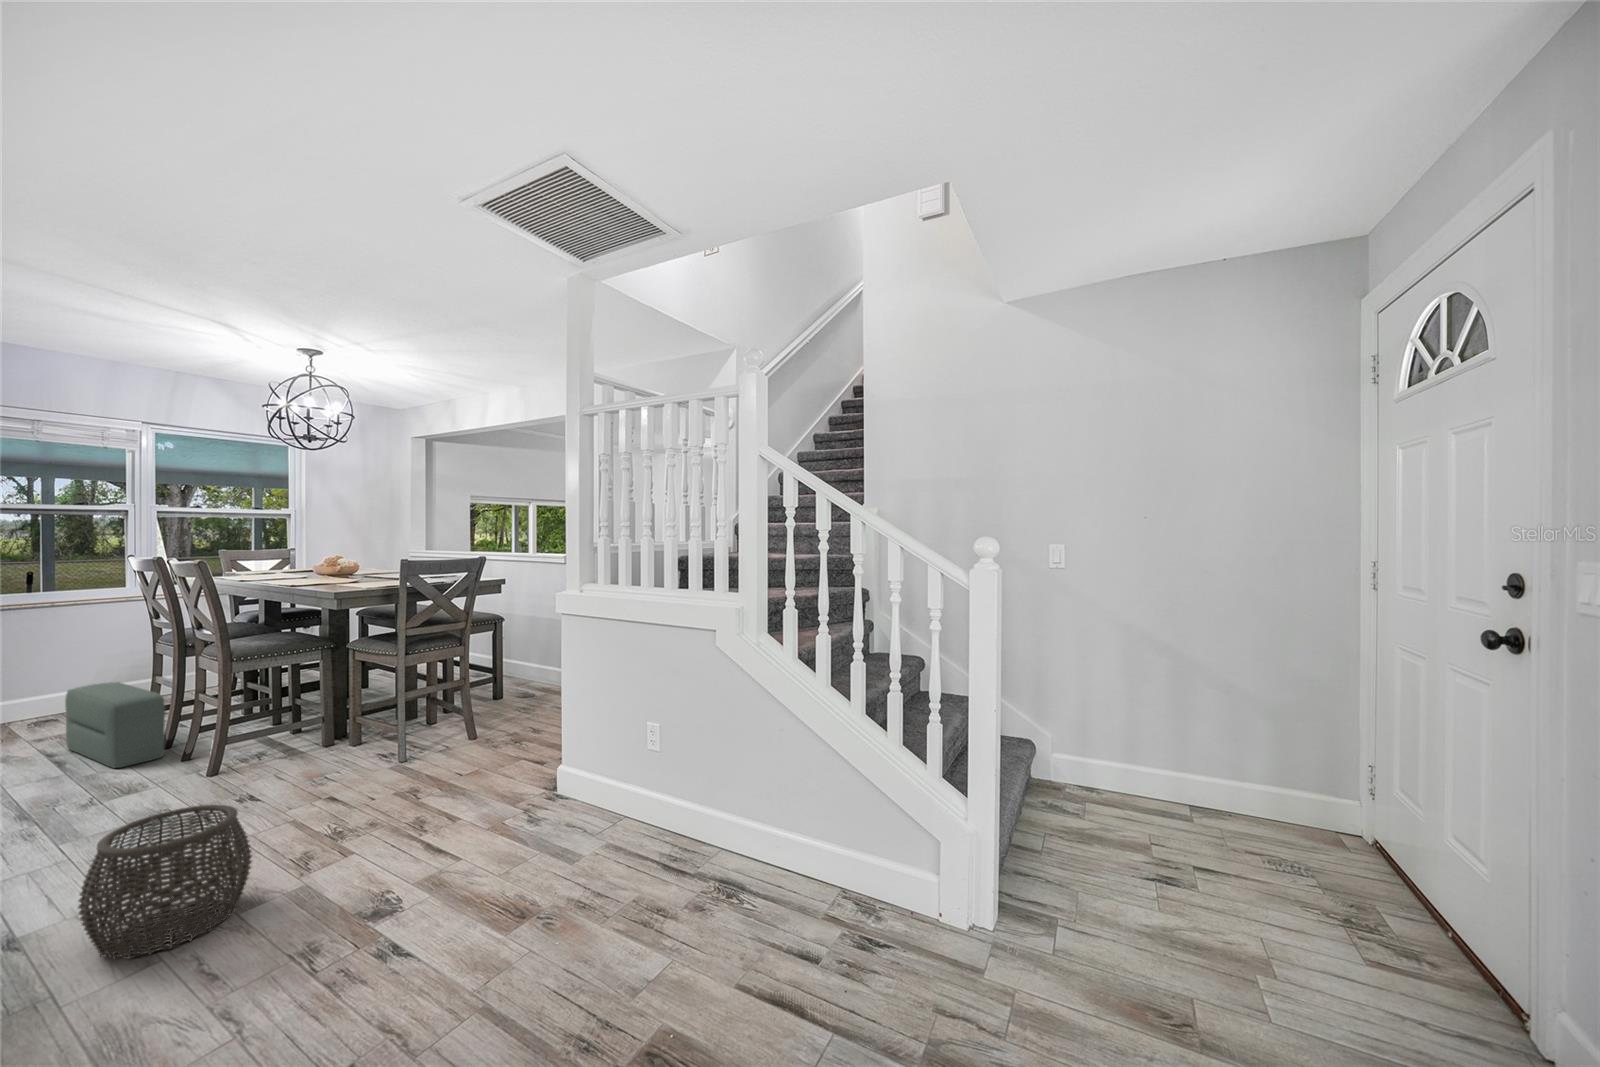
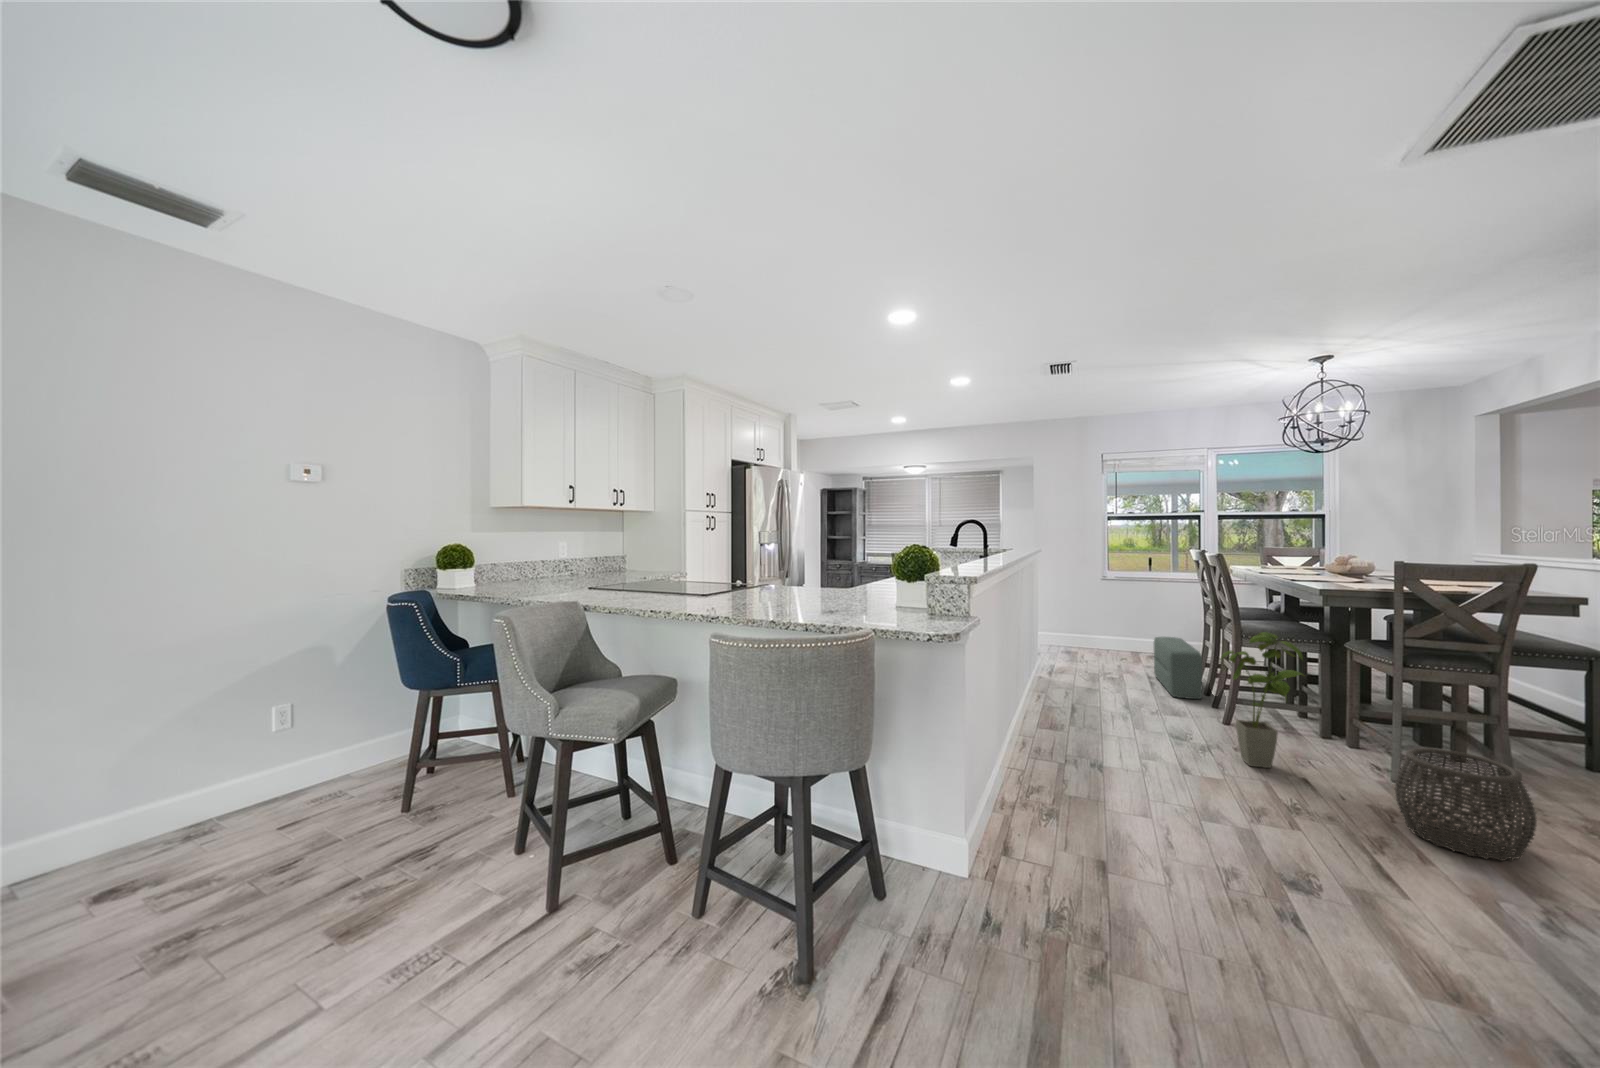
house plant: none [226,647,333,813] -> present [1222,632,1304,768]
woven basket: present [78,805,252,959] -> present [1395,748,1537,861]

